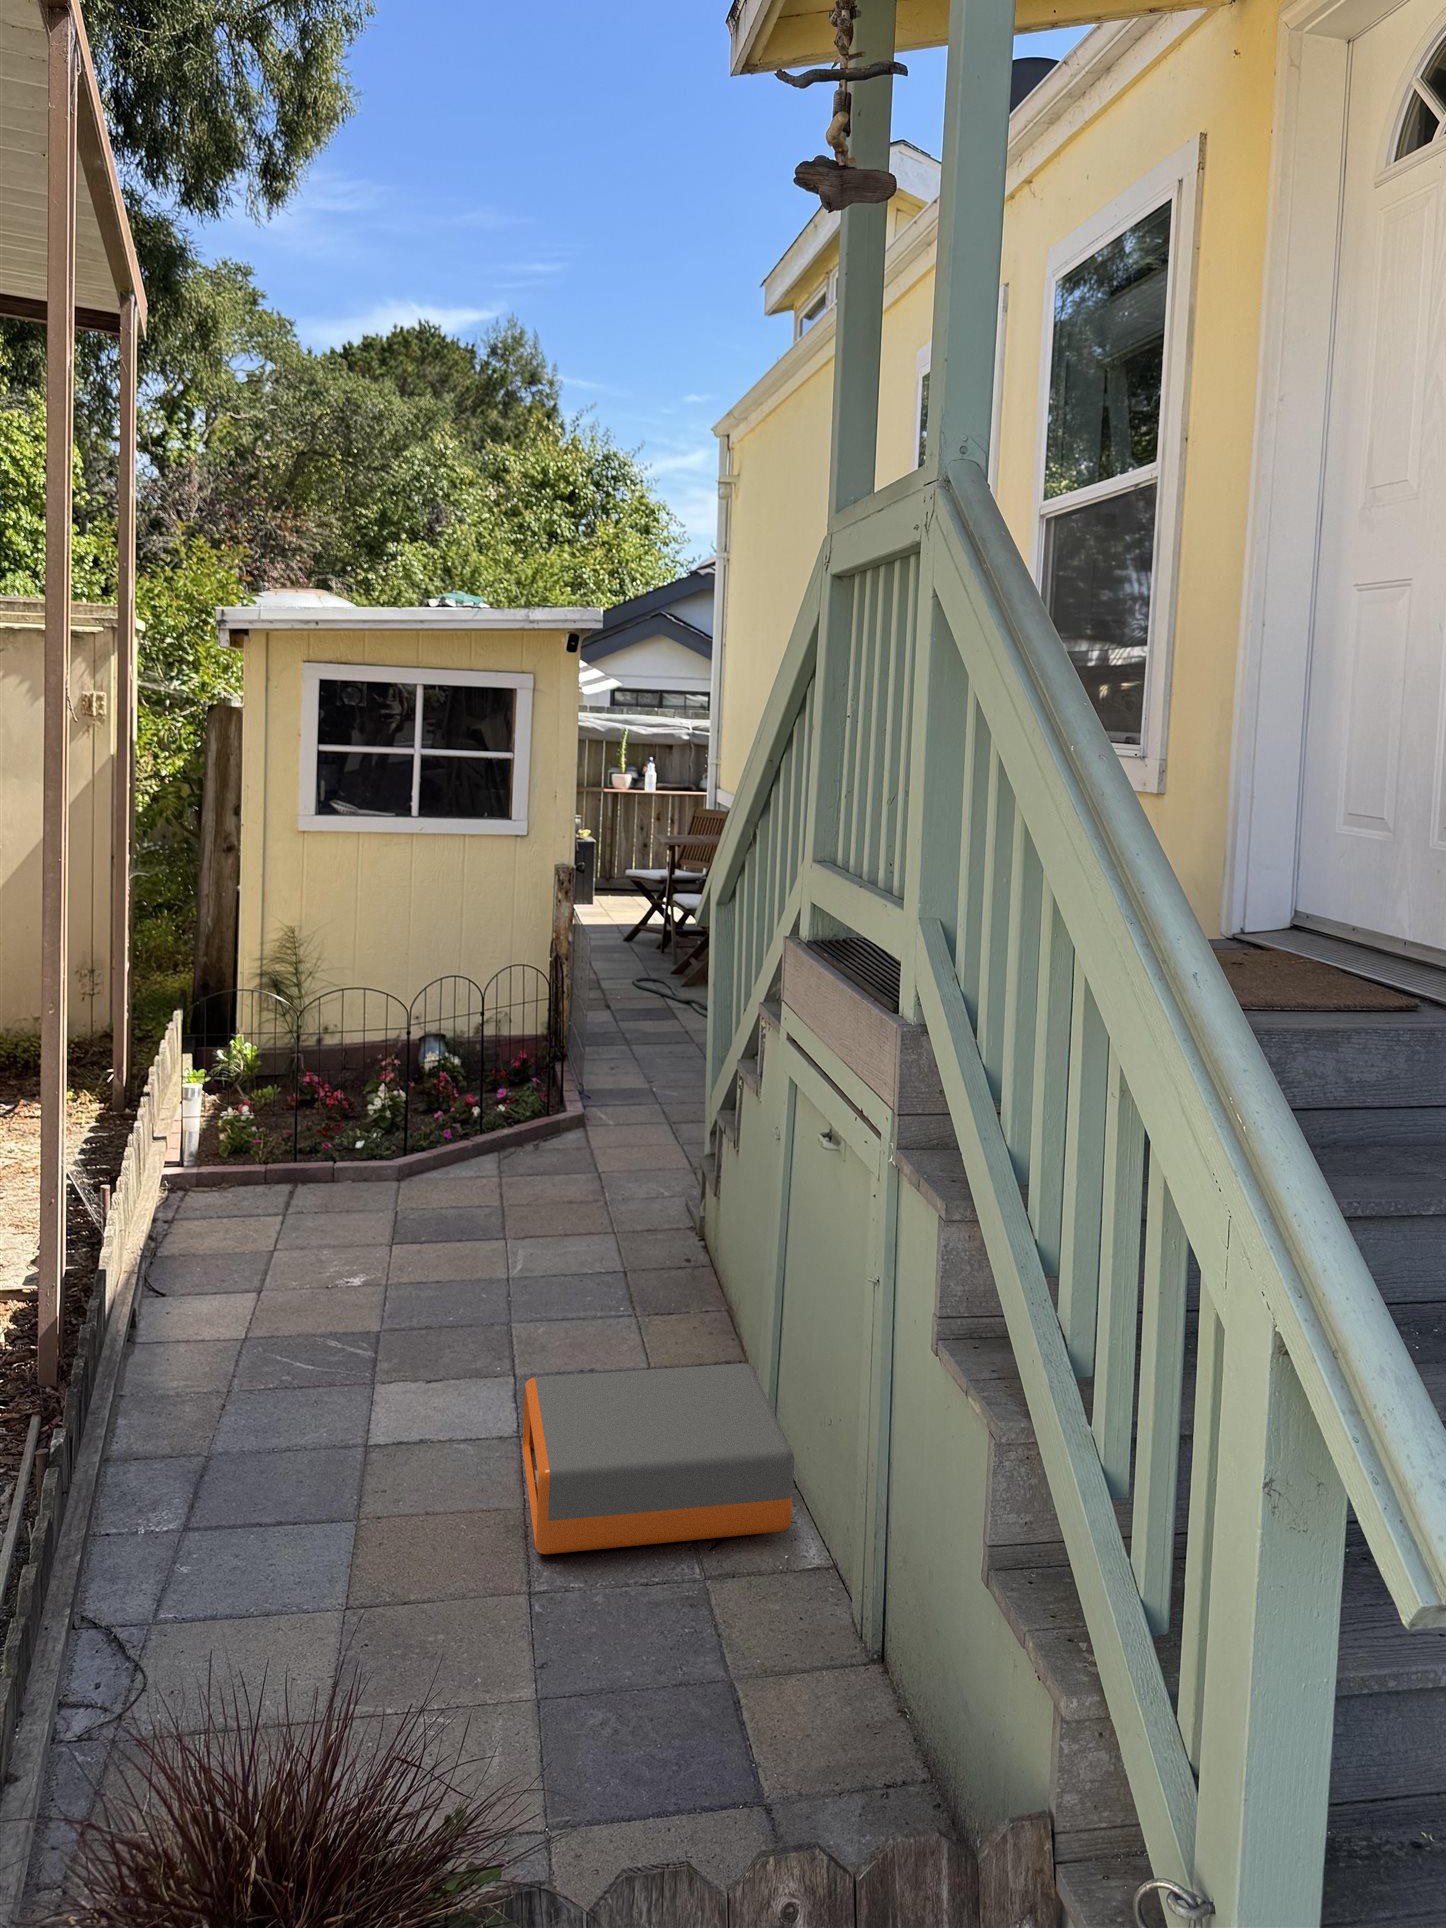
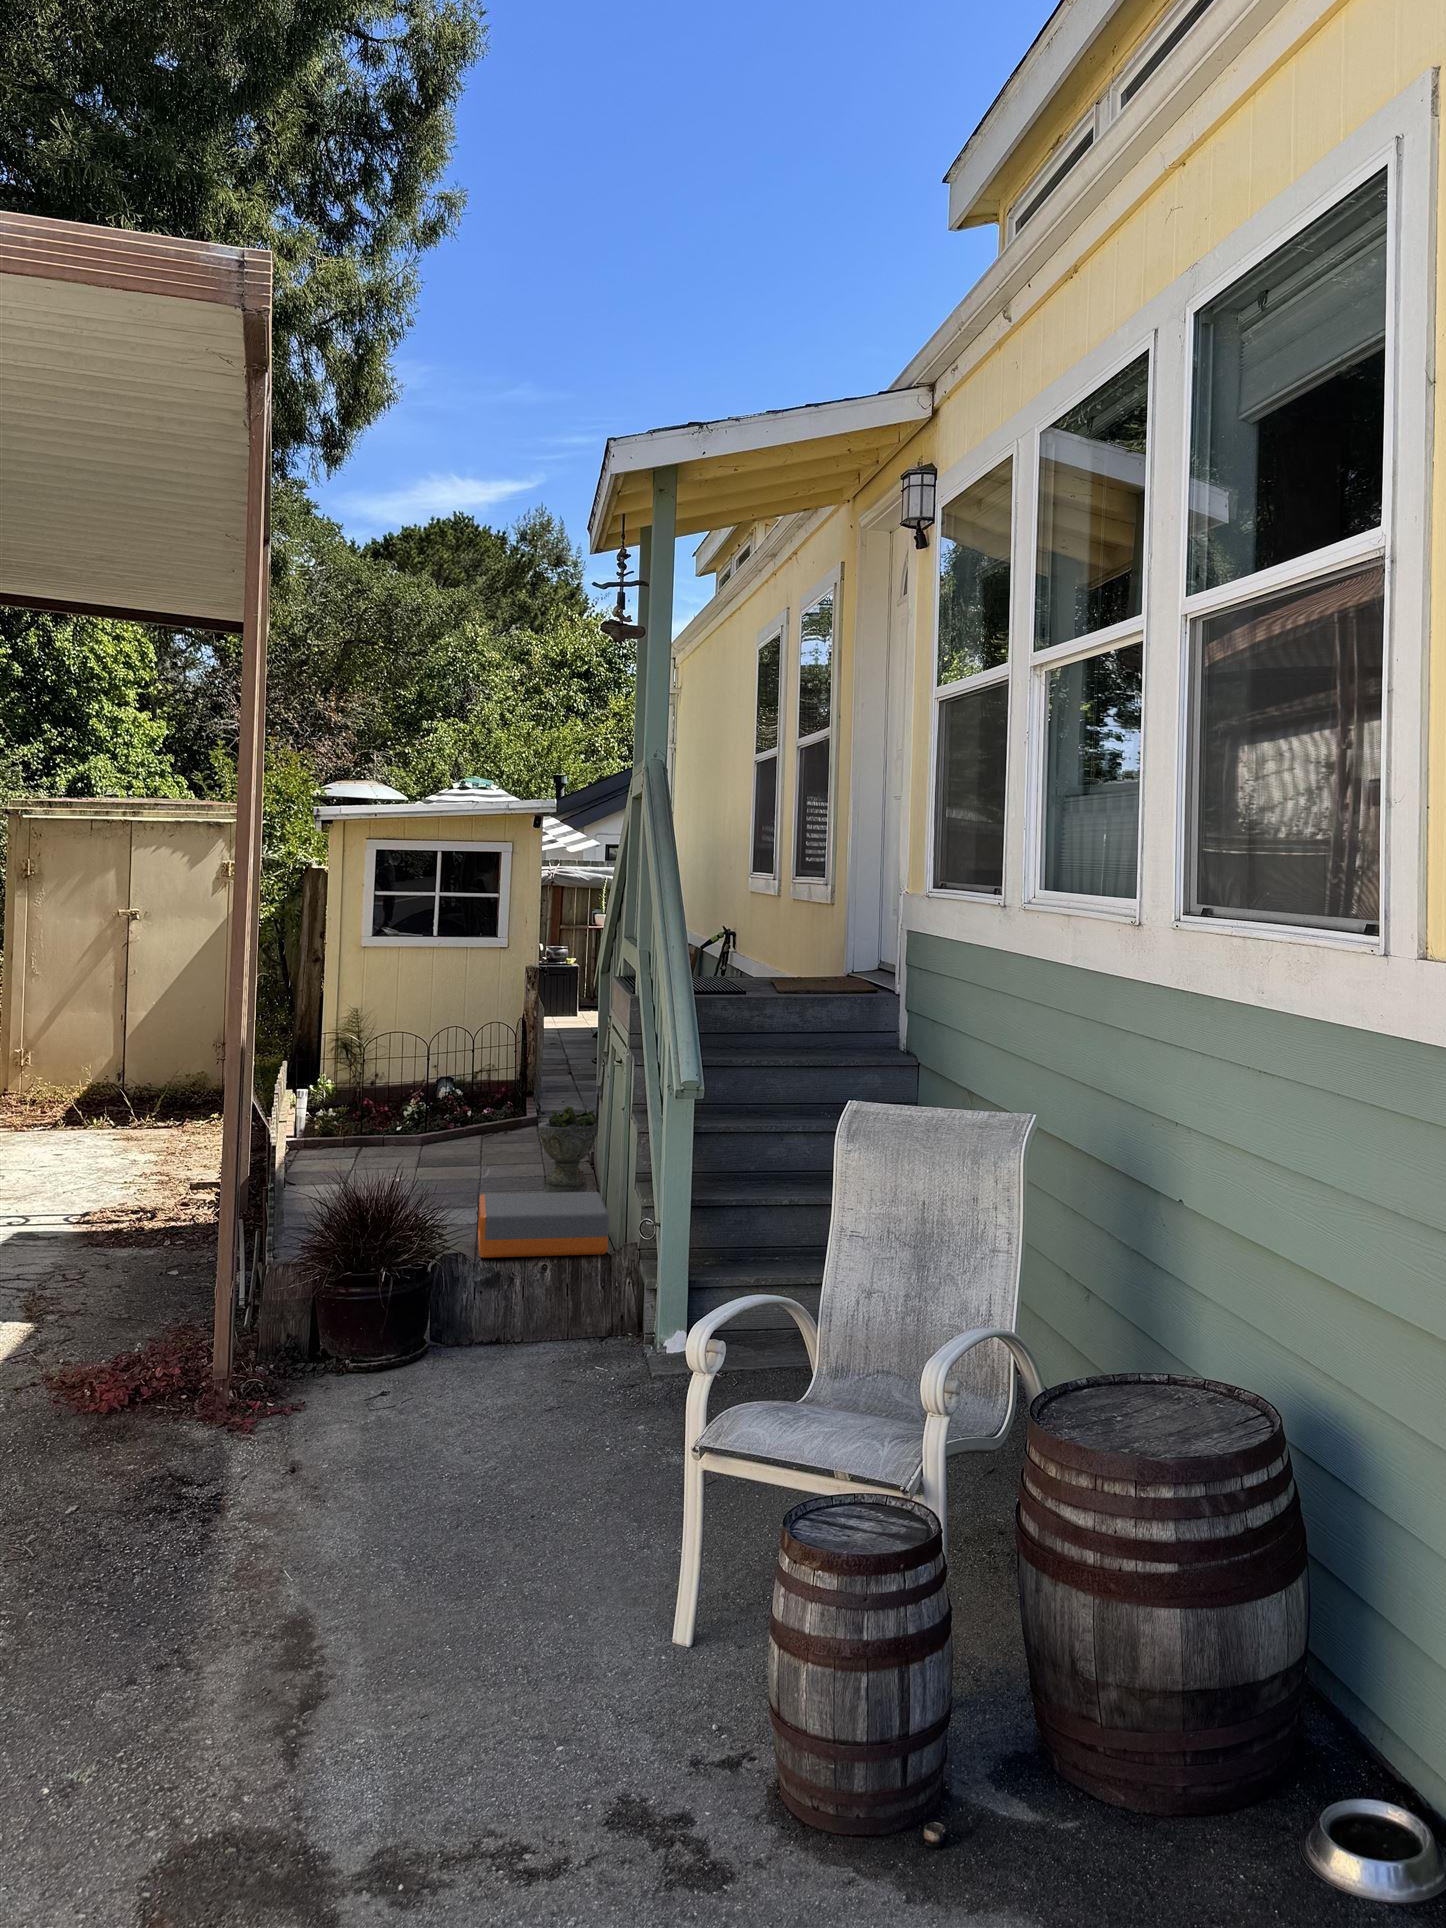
planter: none [614,1164,719,1338] -> present [539,1106,598,1193]

